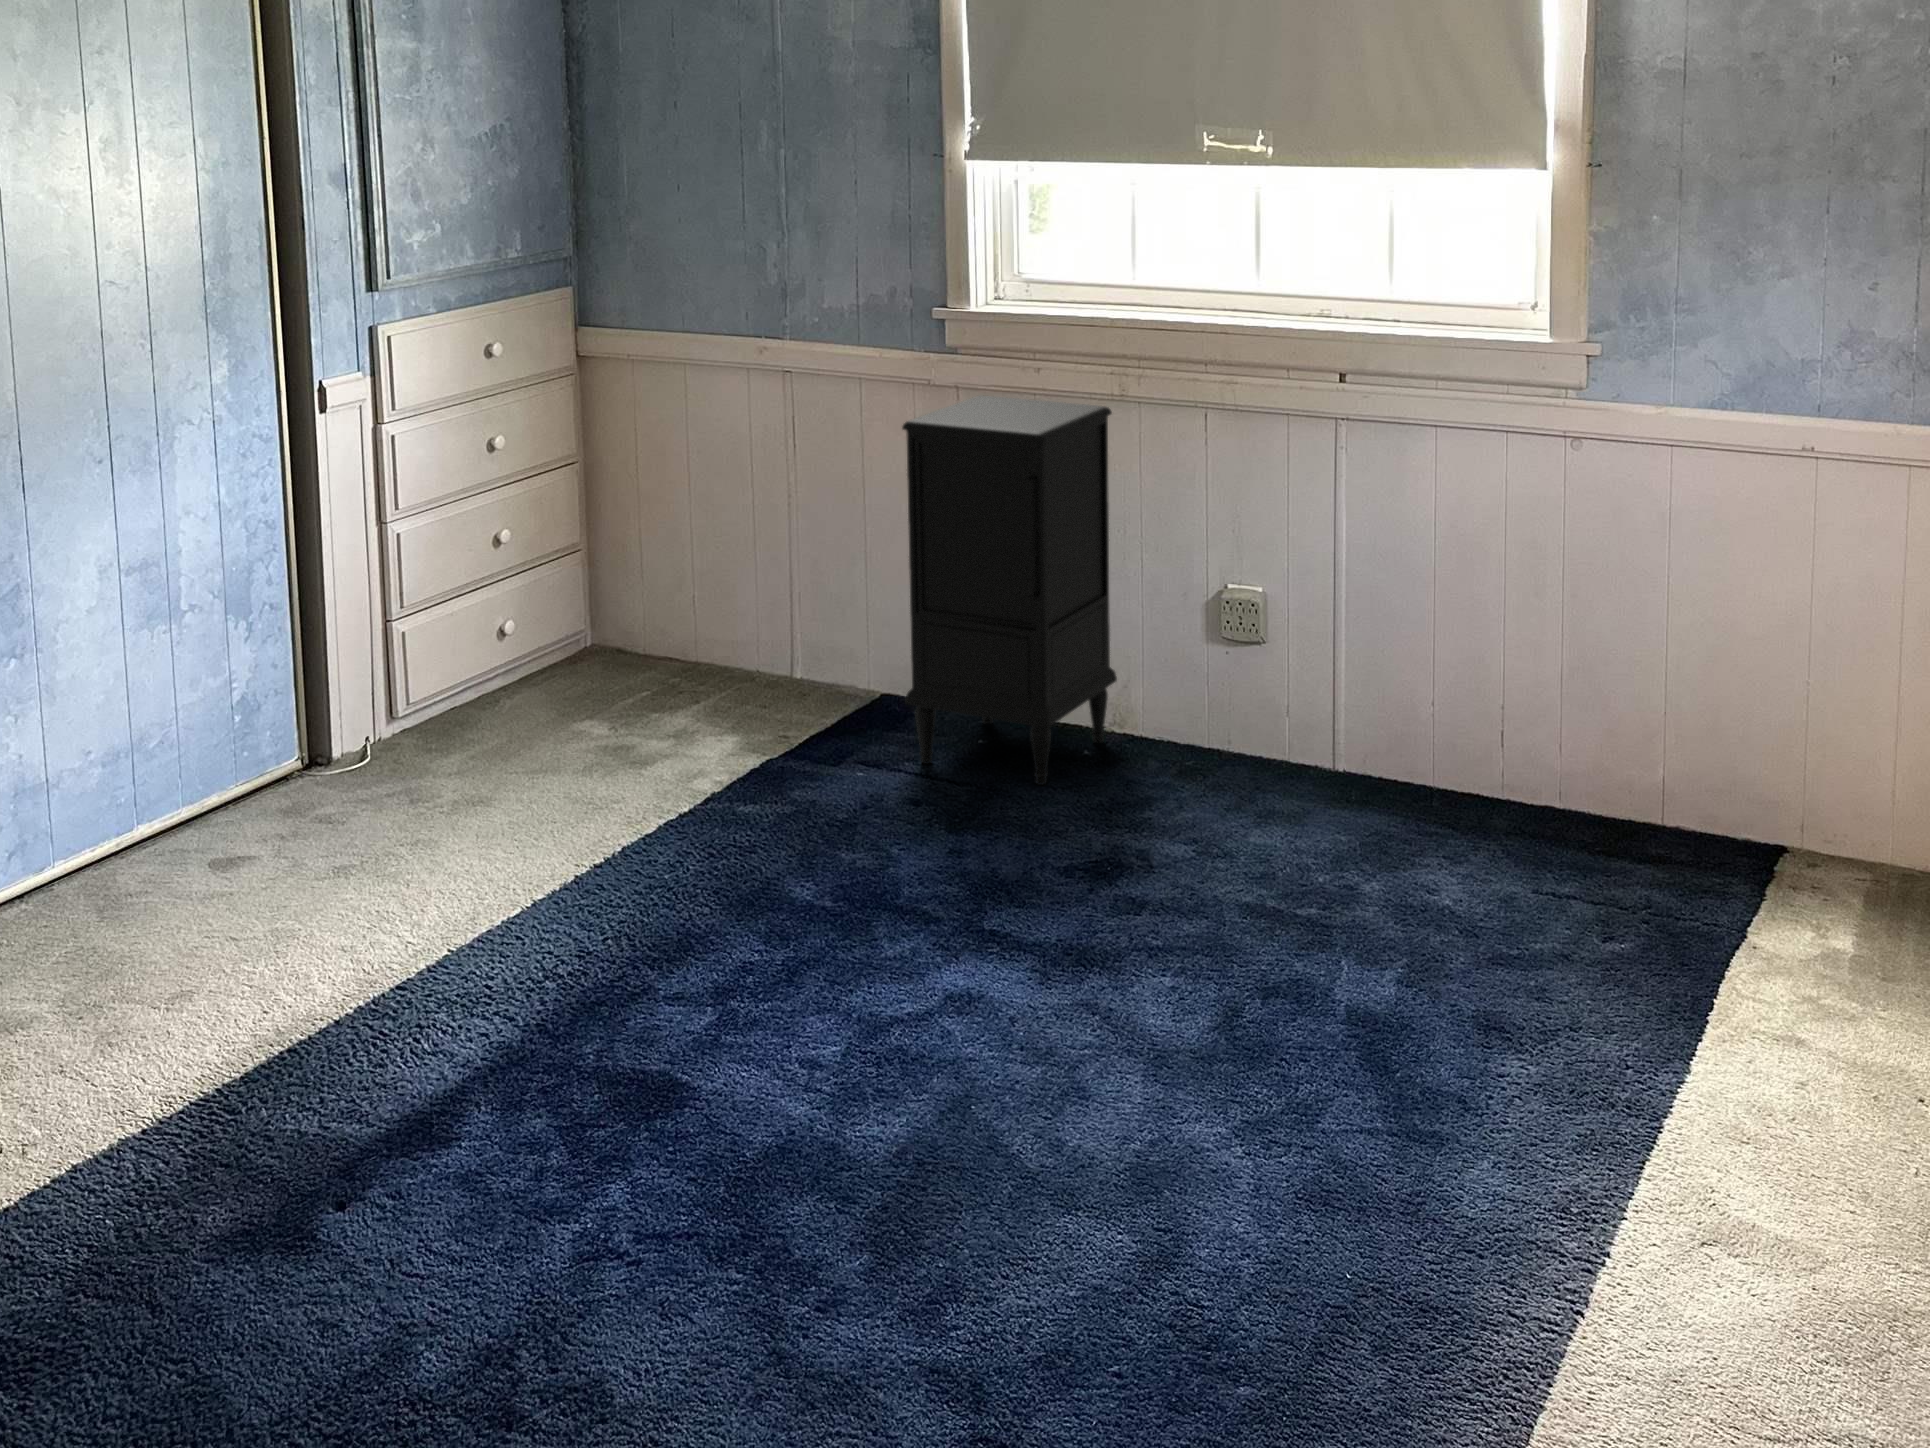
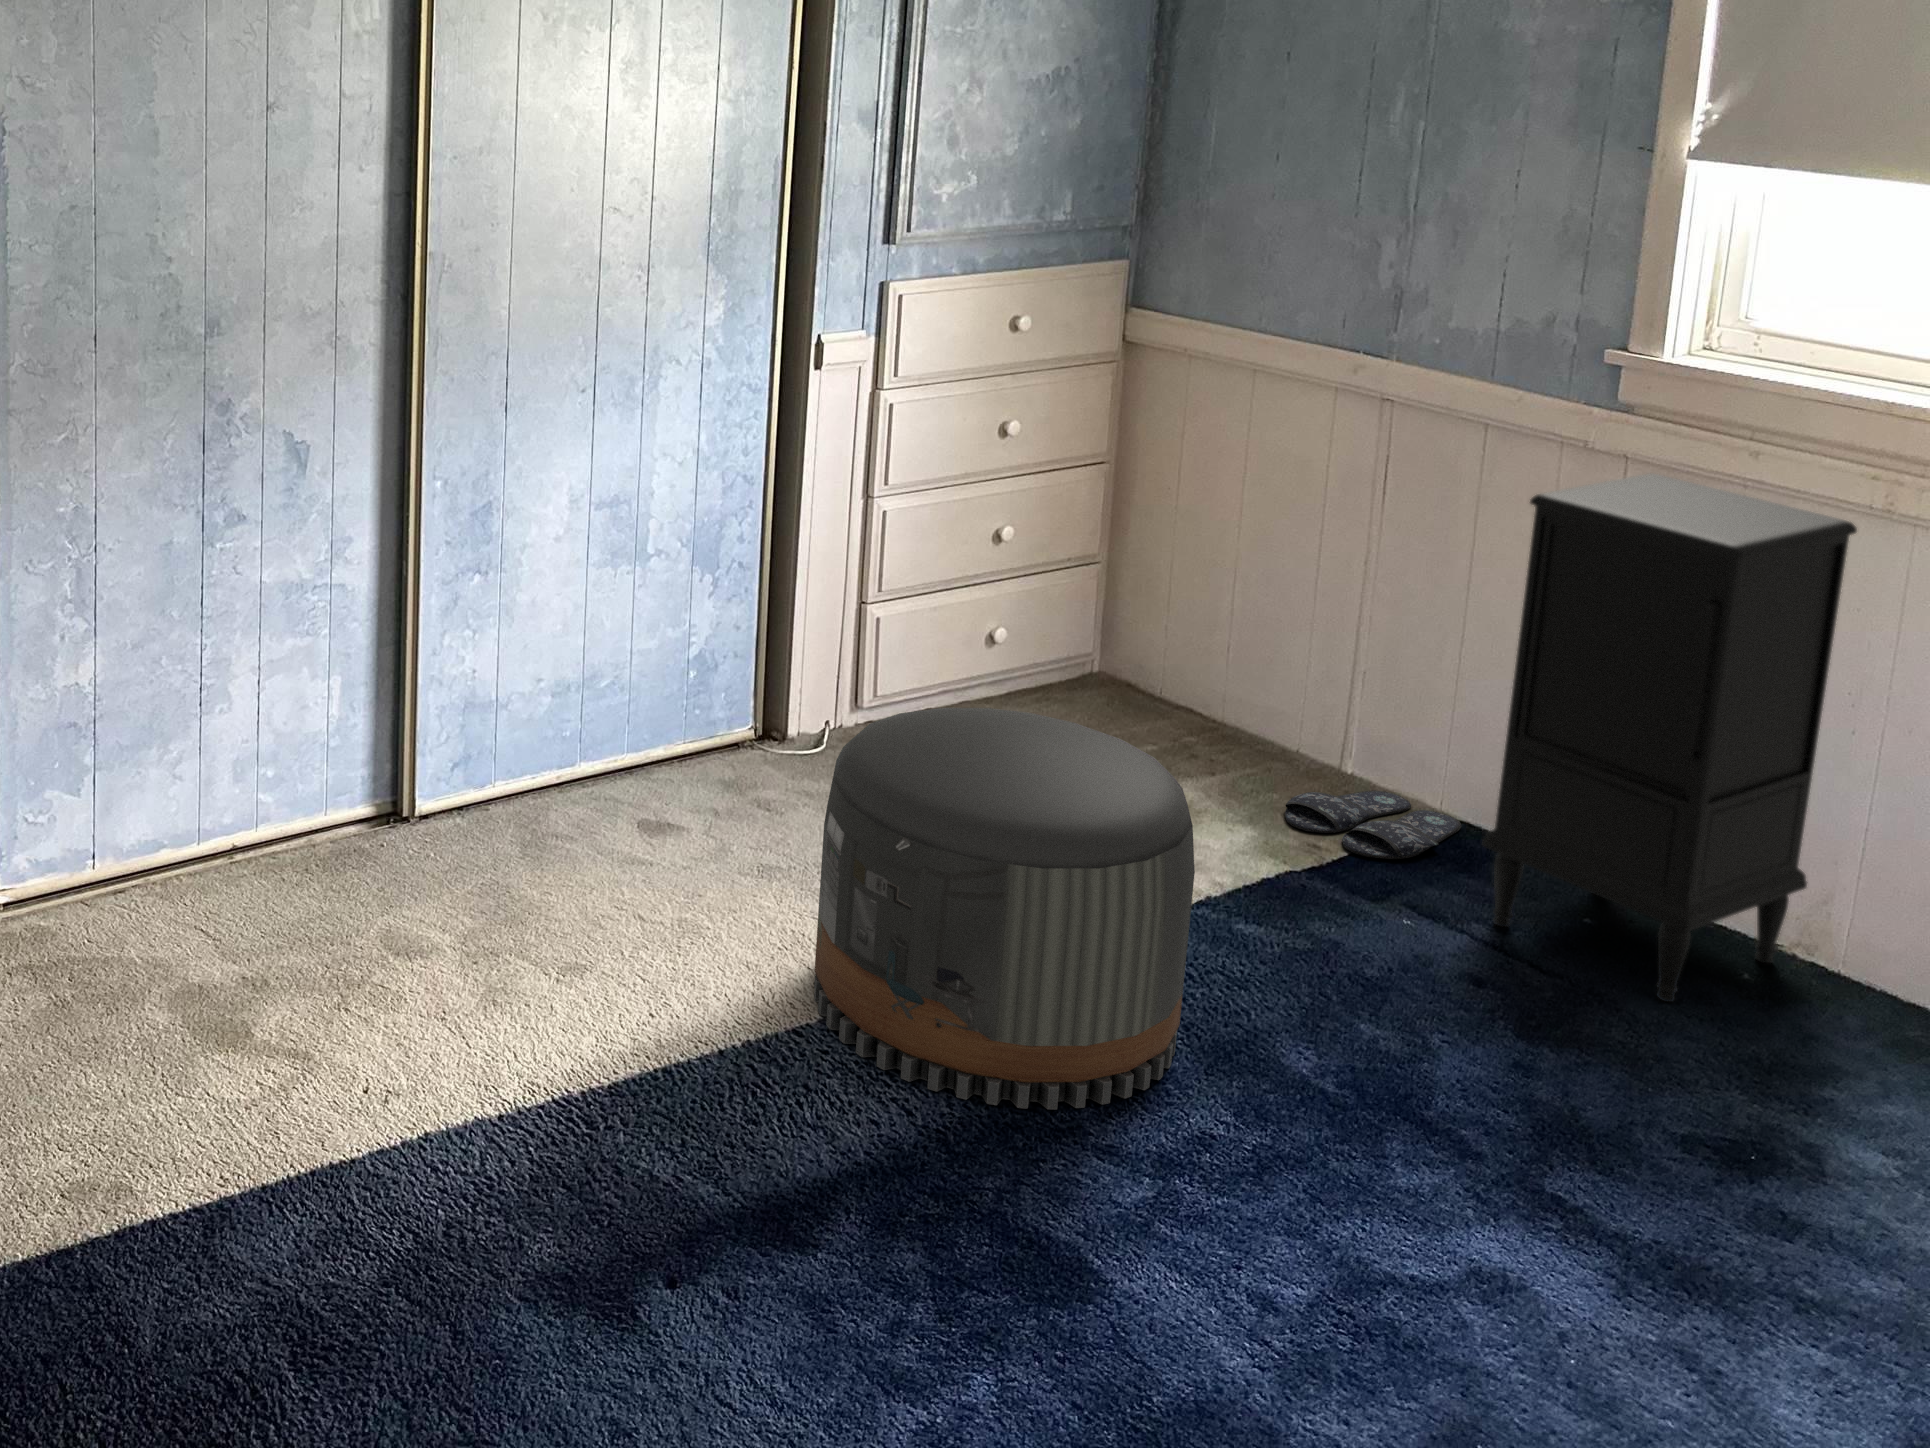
pouf: none [398,668,712,996] -> present [814,708,1195,1109]
slippers: none [758,689,887,738] -> present [1285,790,1461,859]

